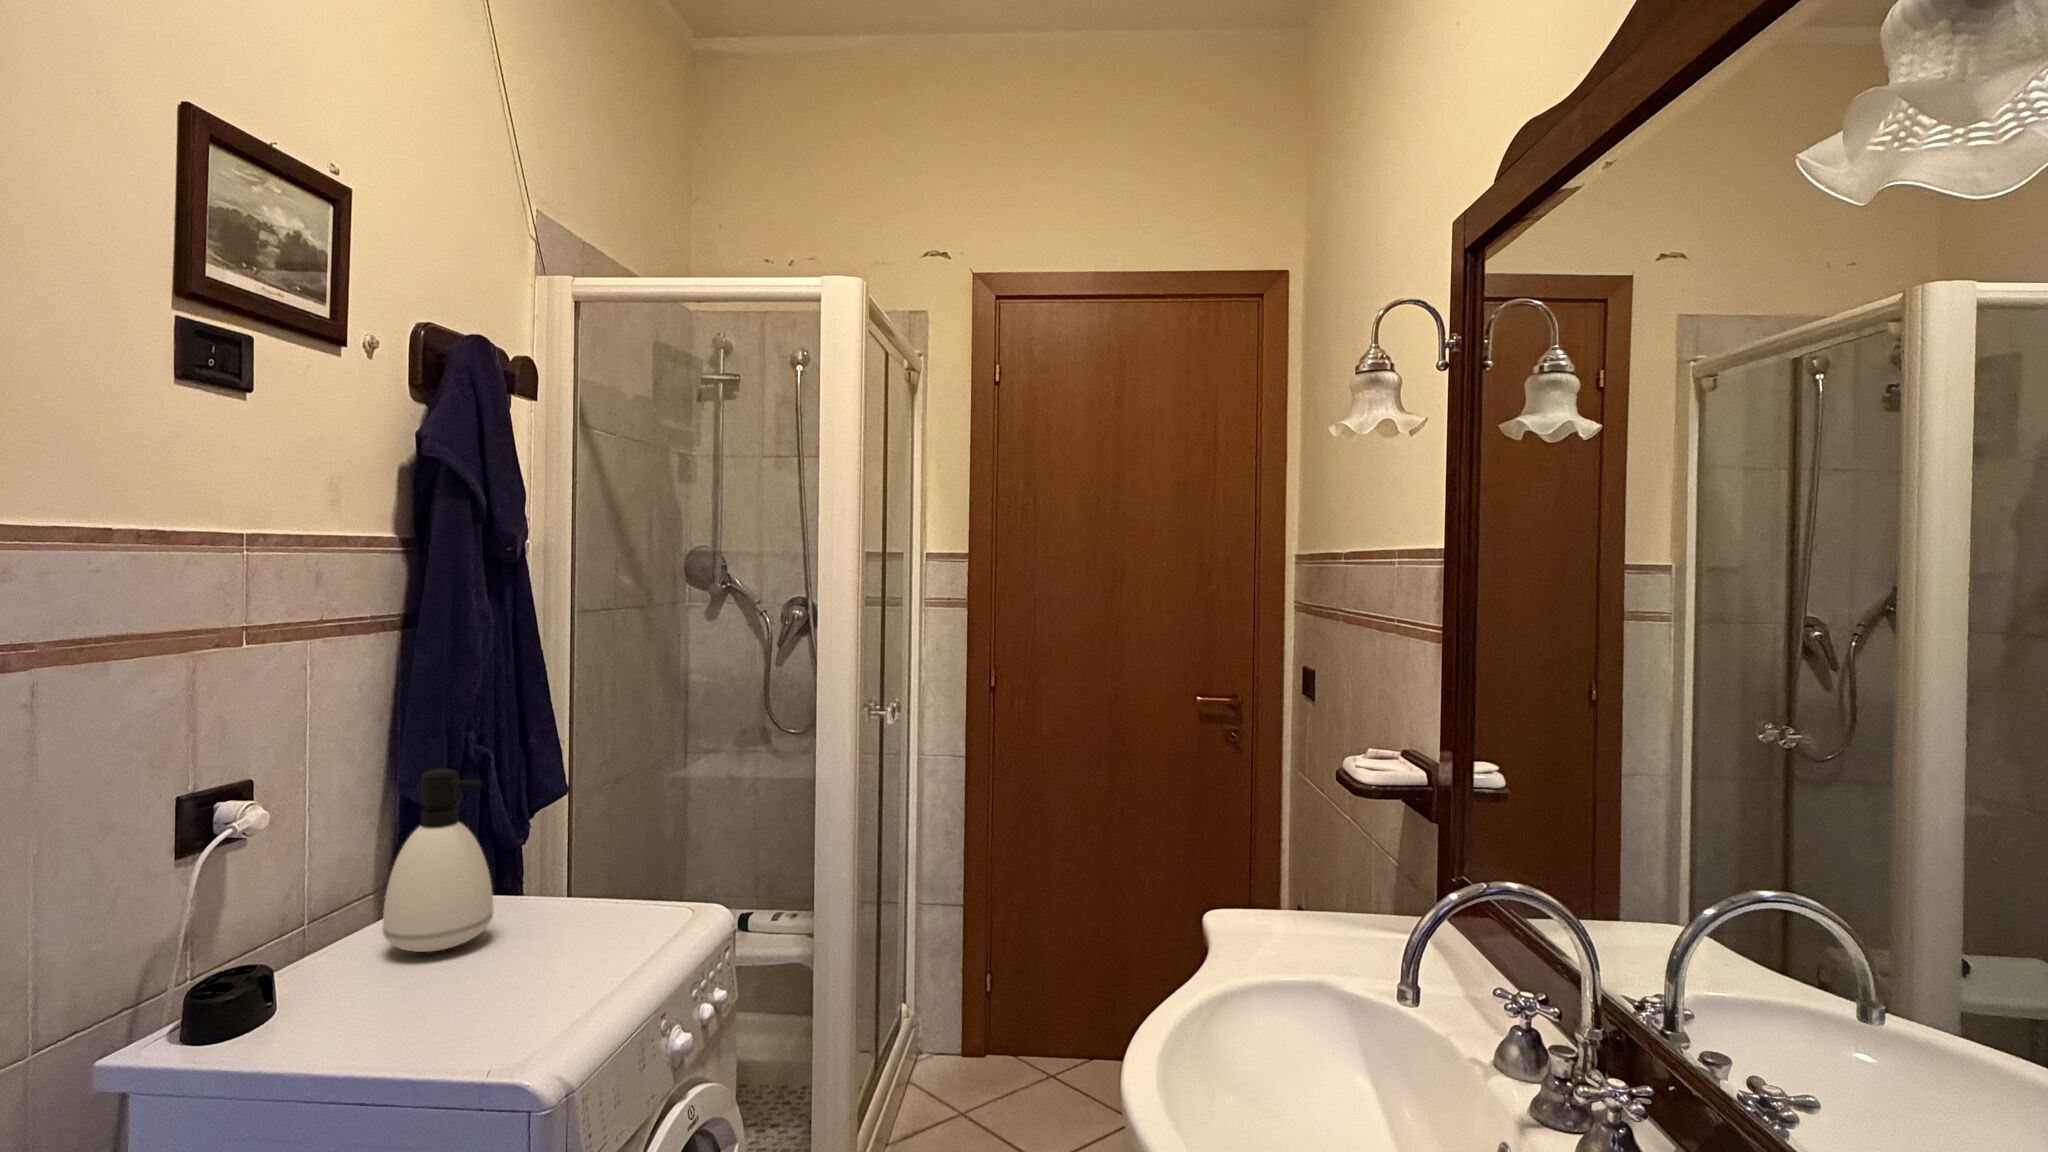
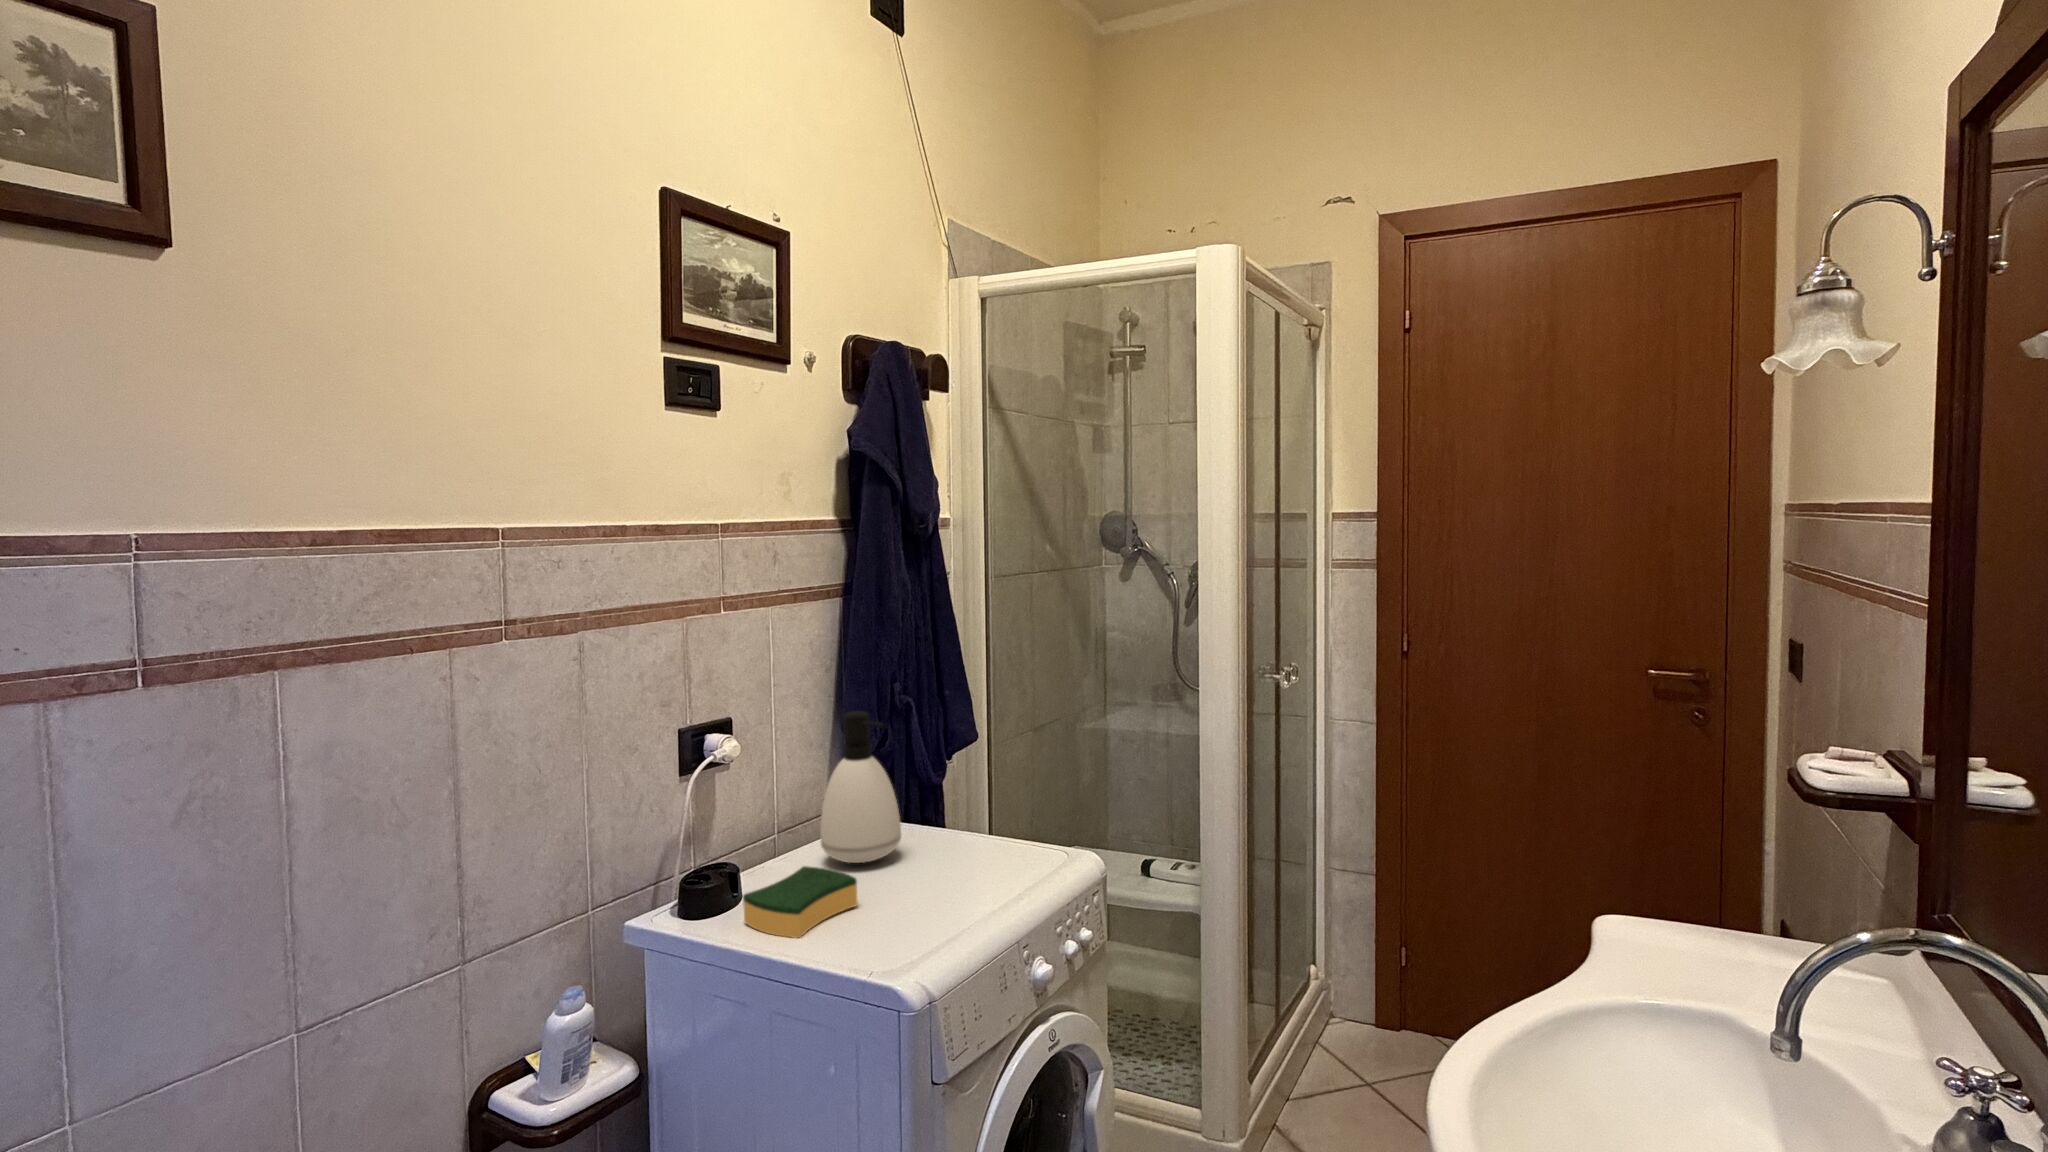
sponge: none [296,961,455,1050] -> present [743,866,858,938]

